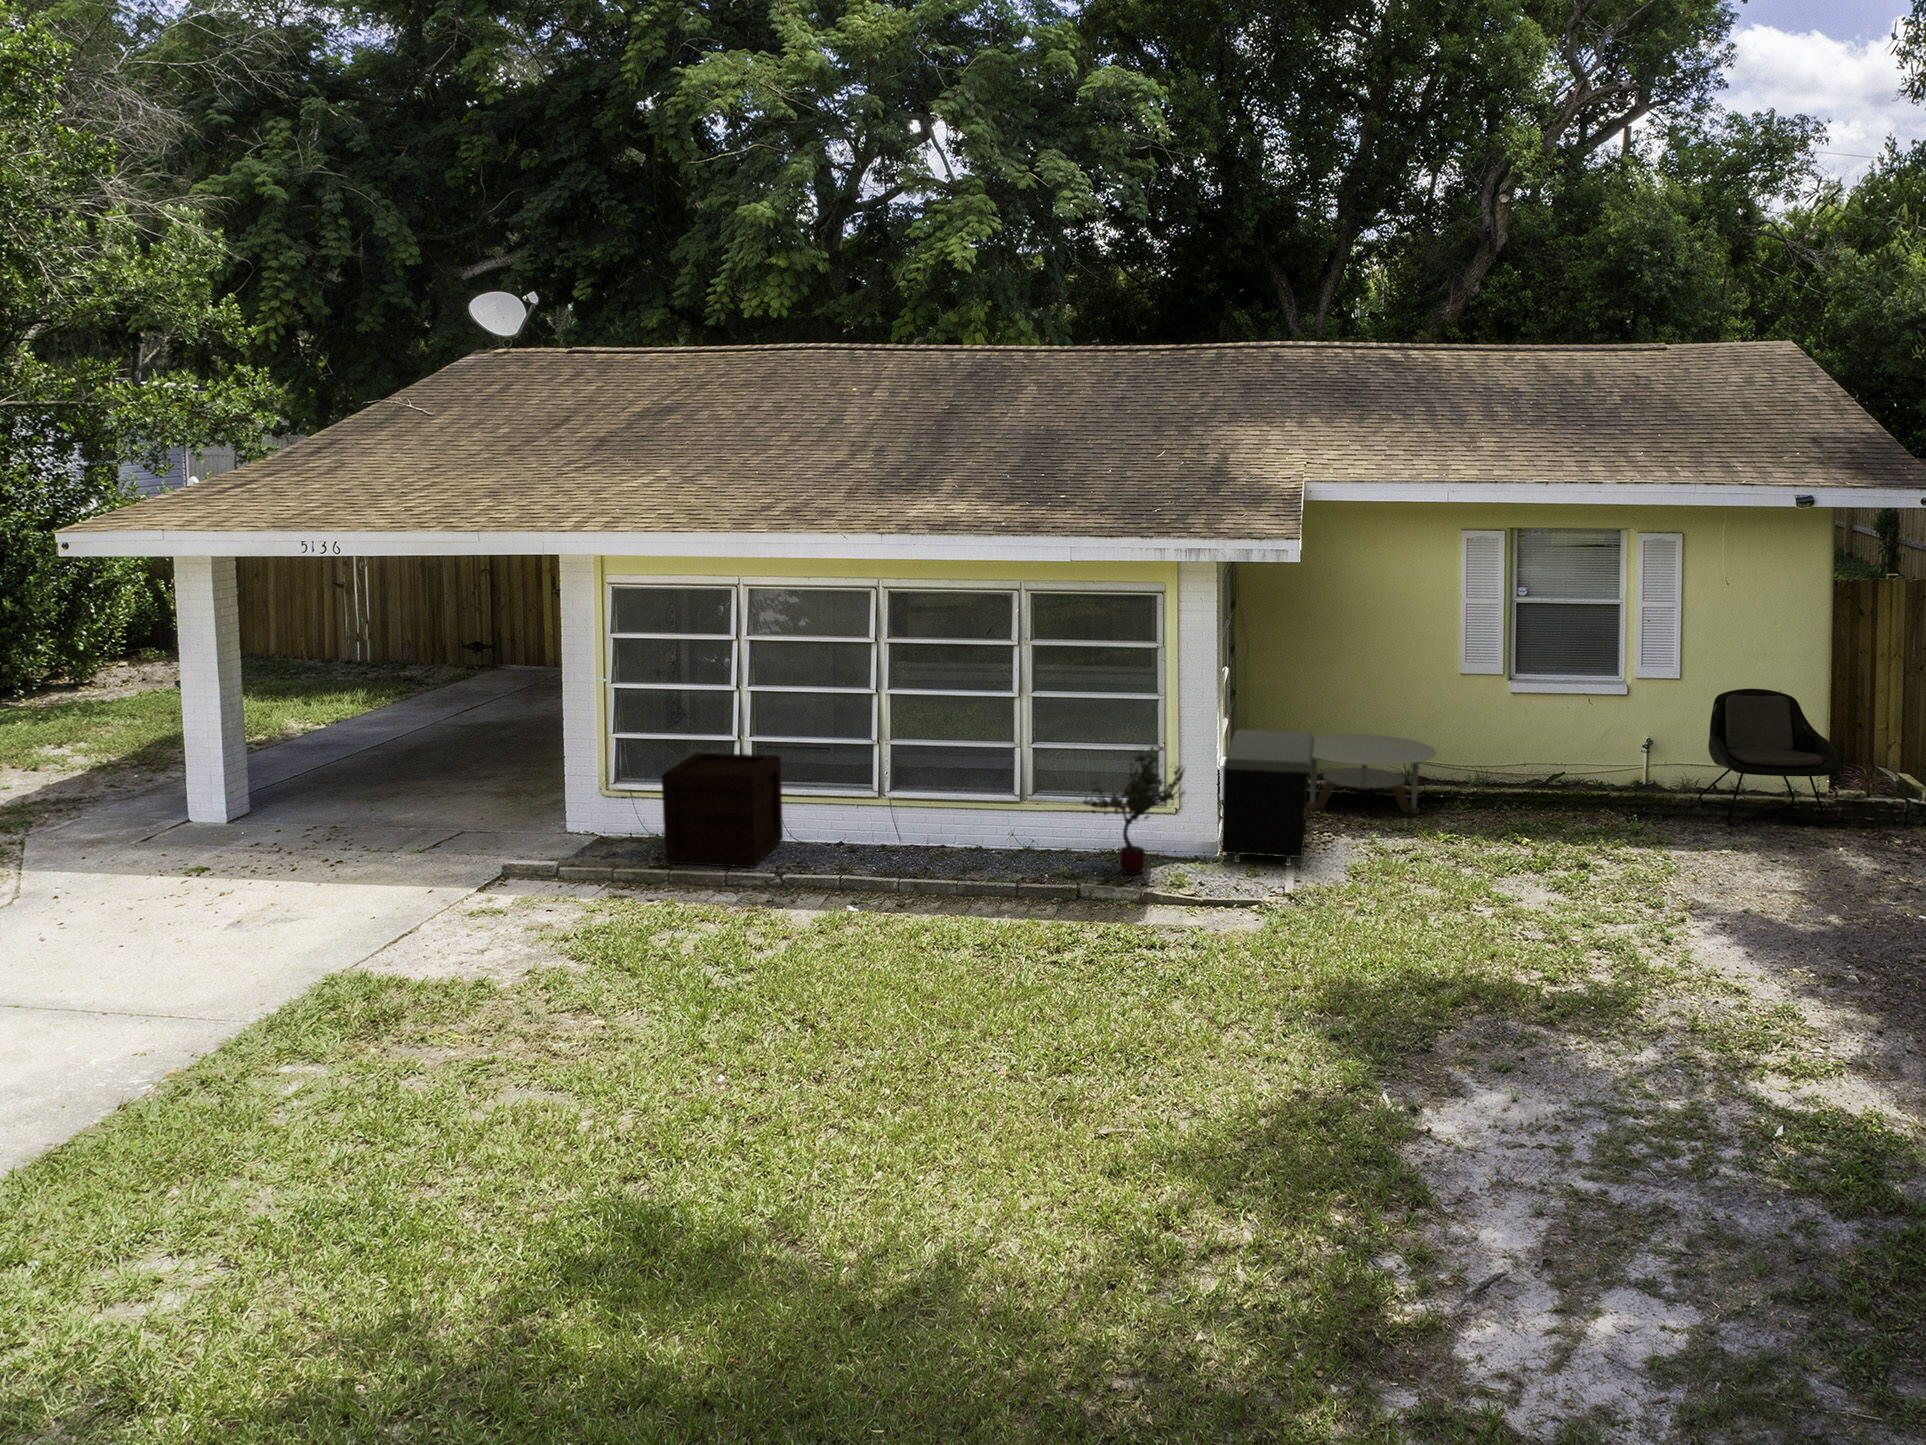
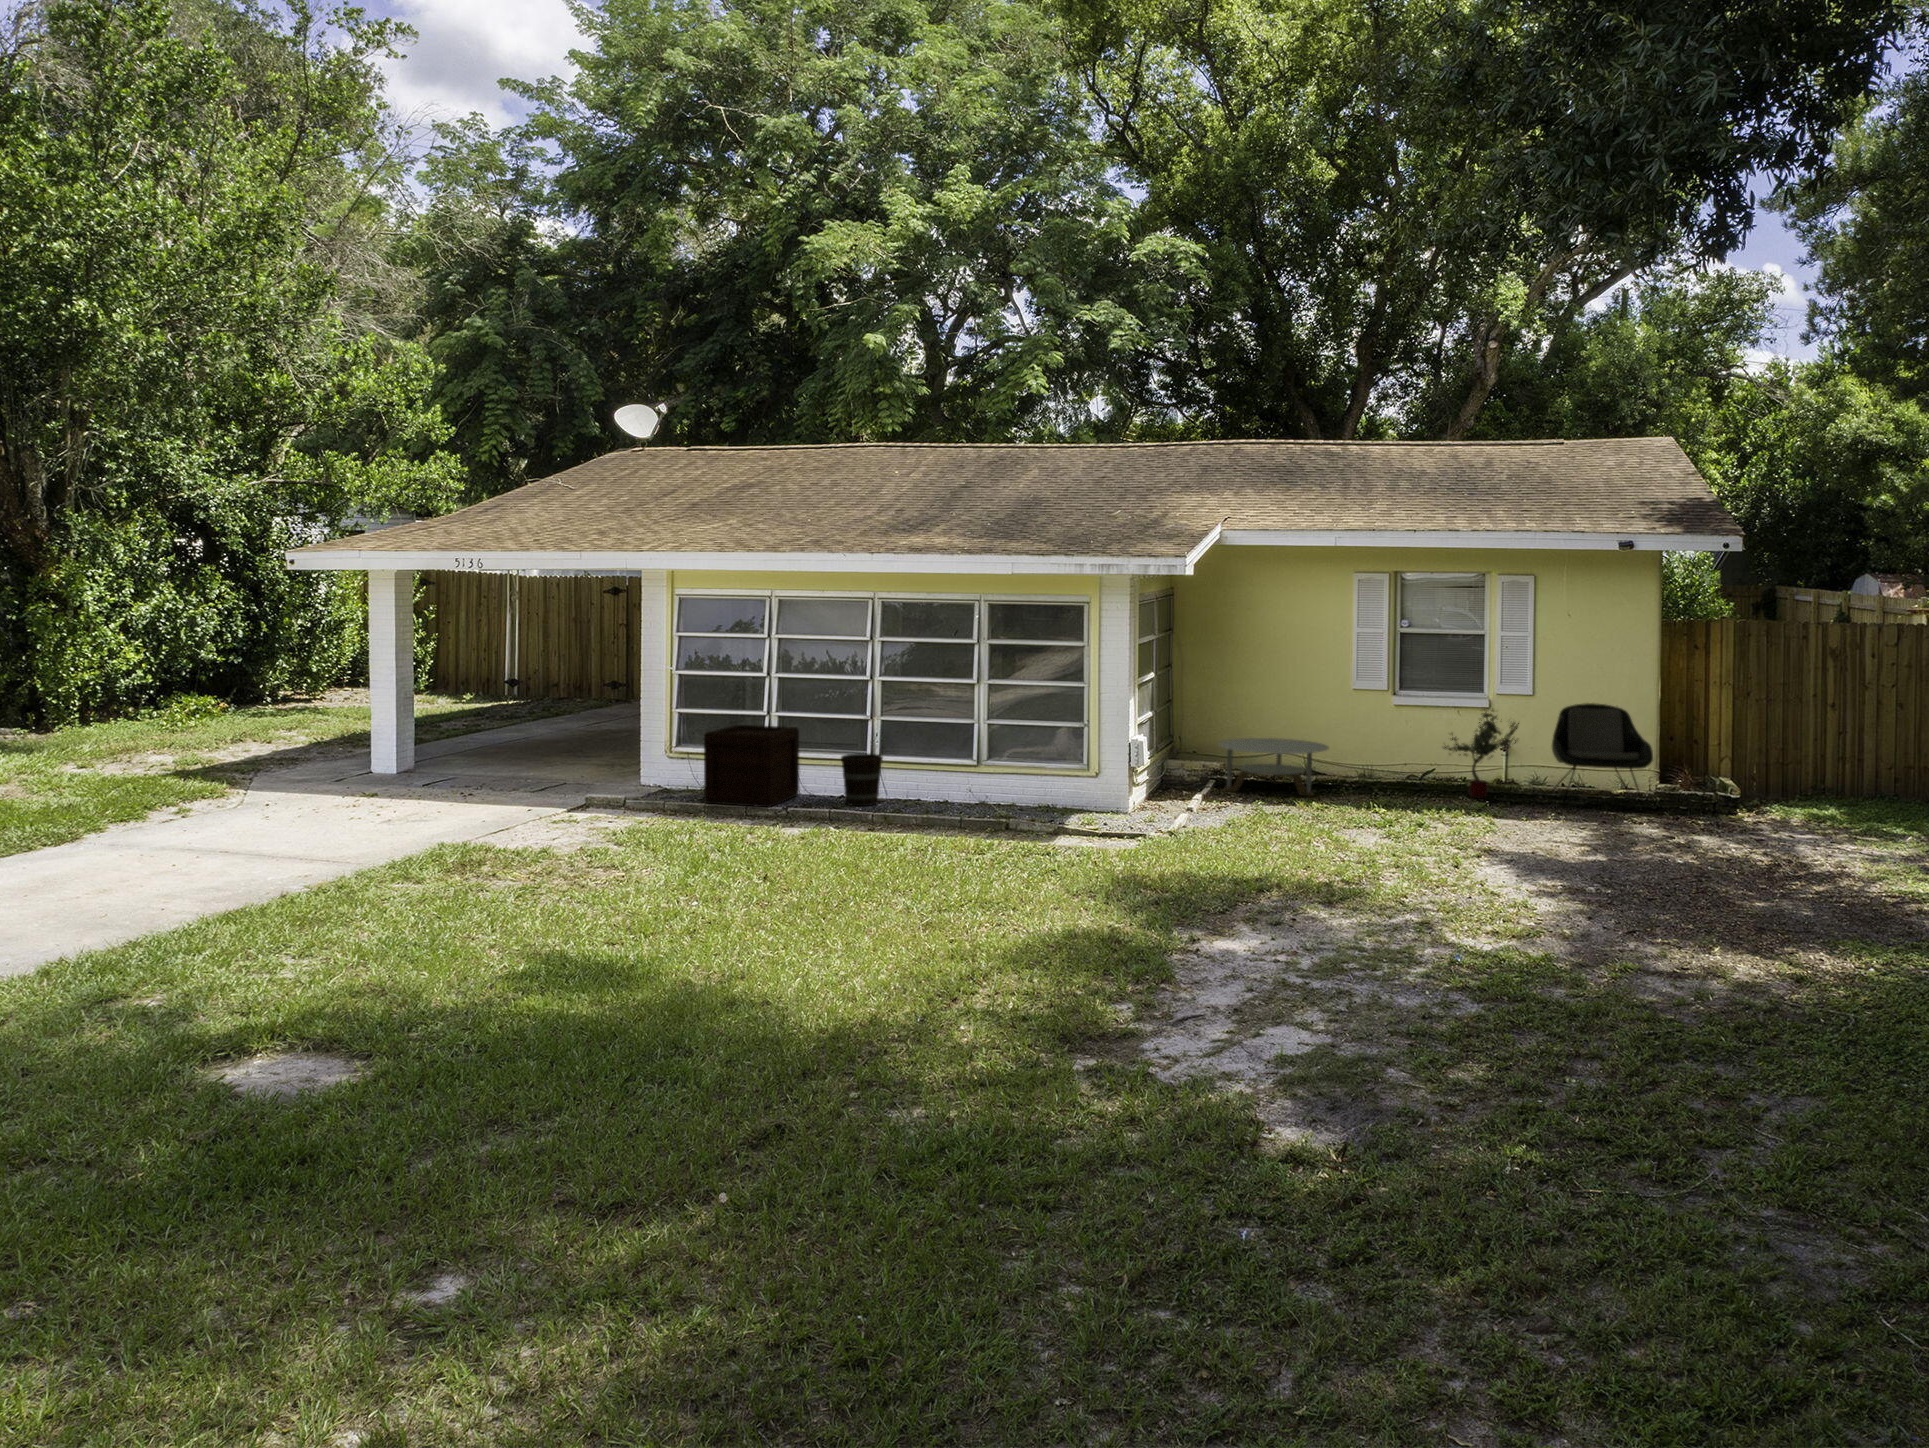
storage bench: present [1221,729,1314,866] -> none [1131,719,1218,819]
potted tree: present [1083,747,1185,874] -> present [1444,709,1519,798]
bucket: none [842,788,895,860] -> present [841,753,883,806]

